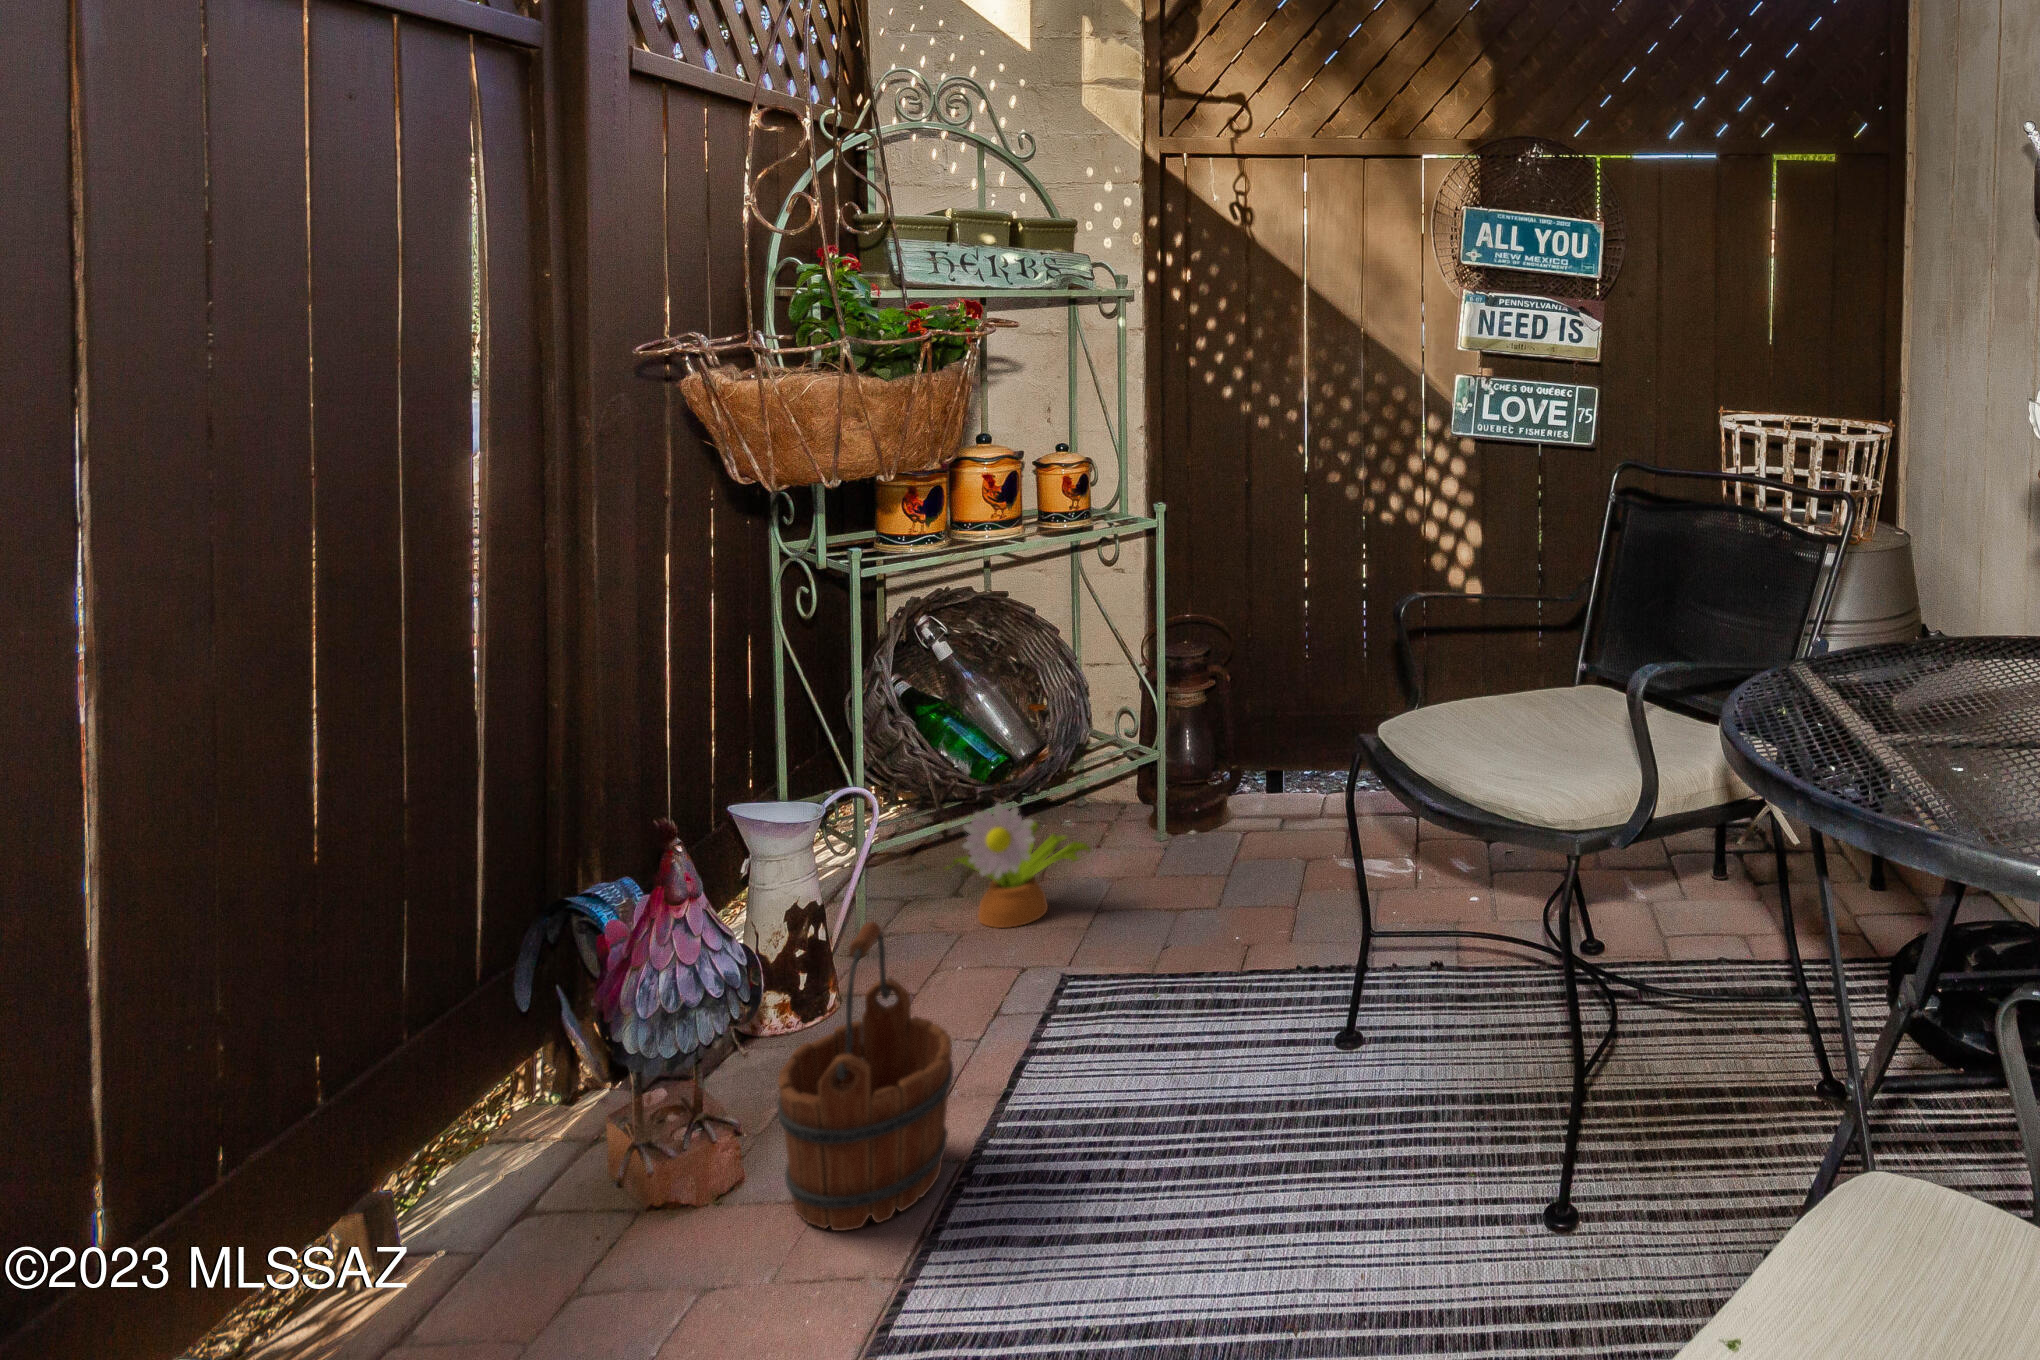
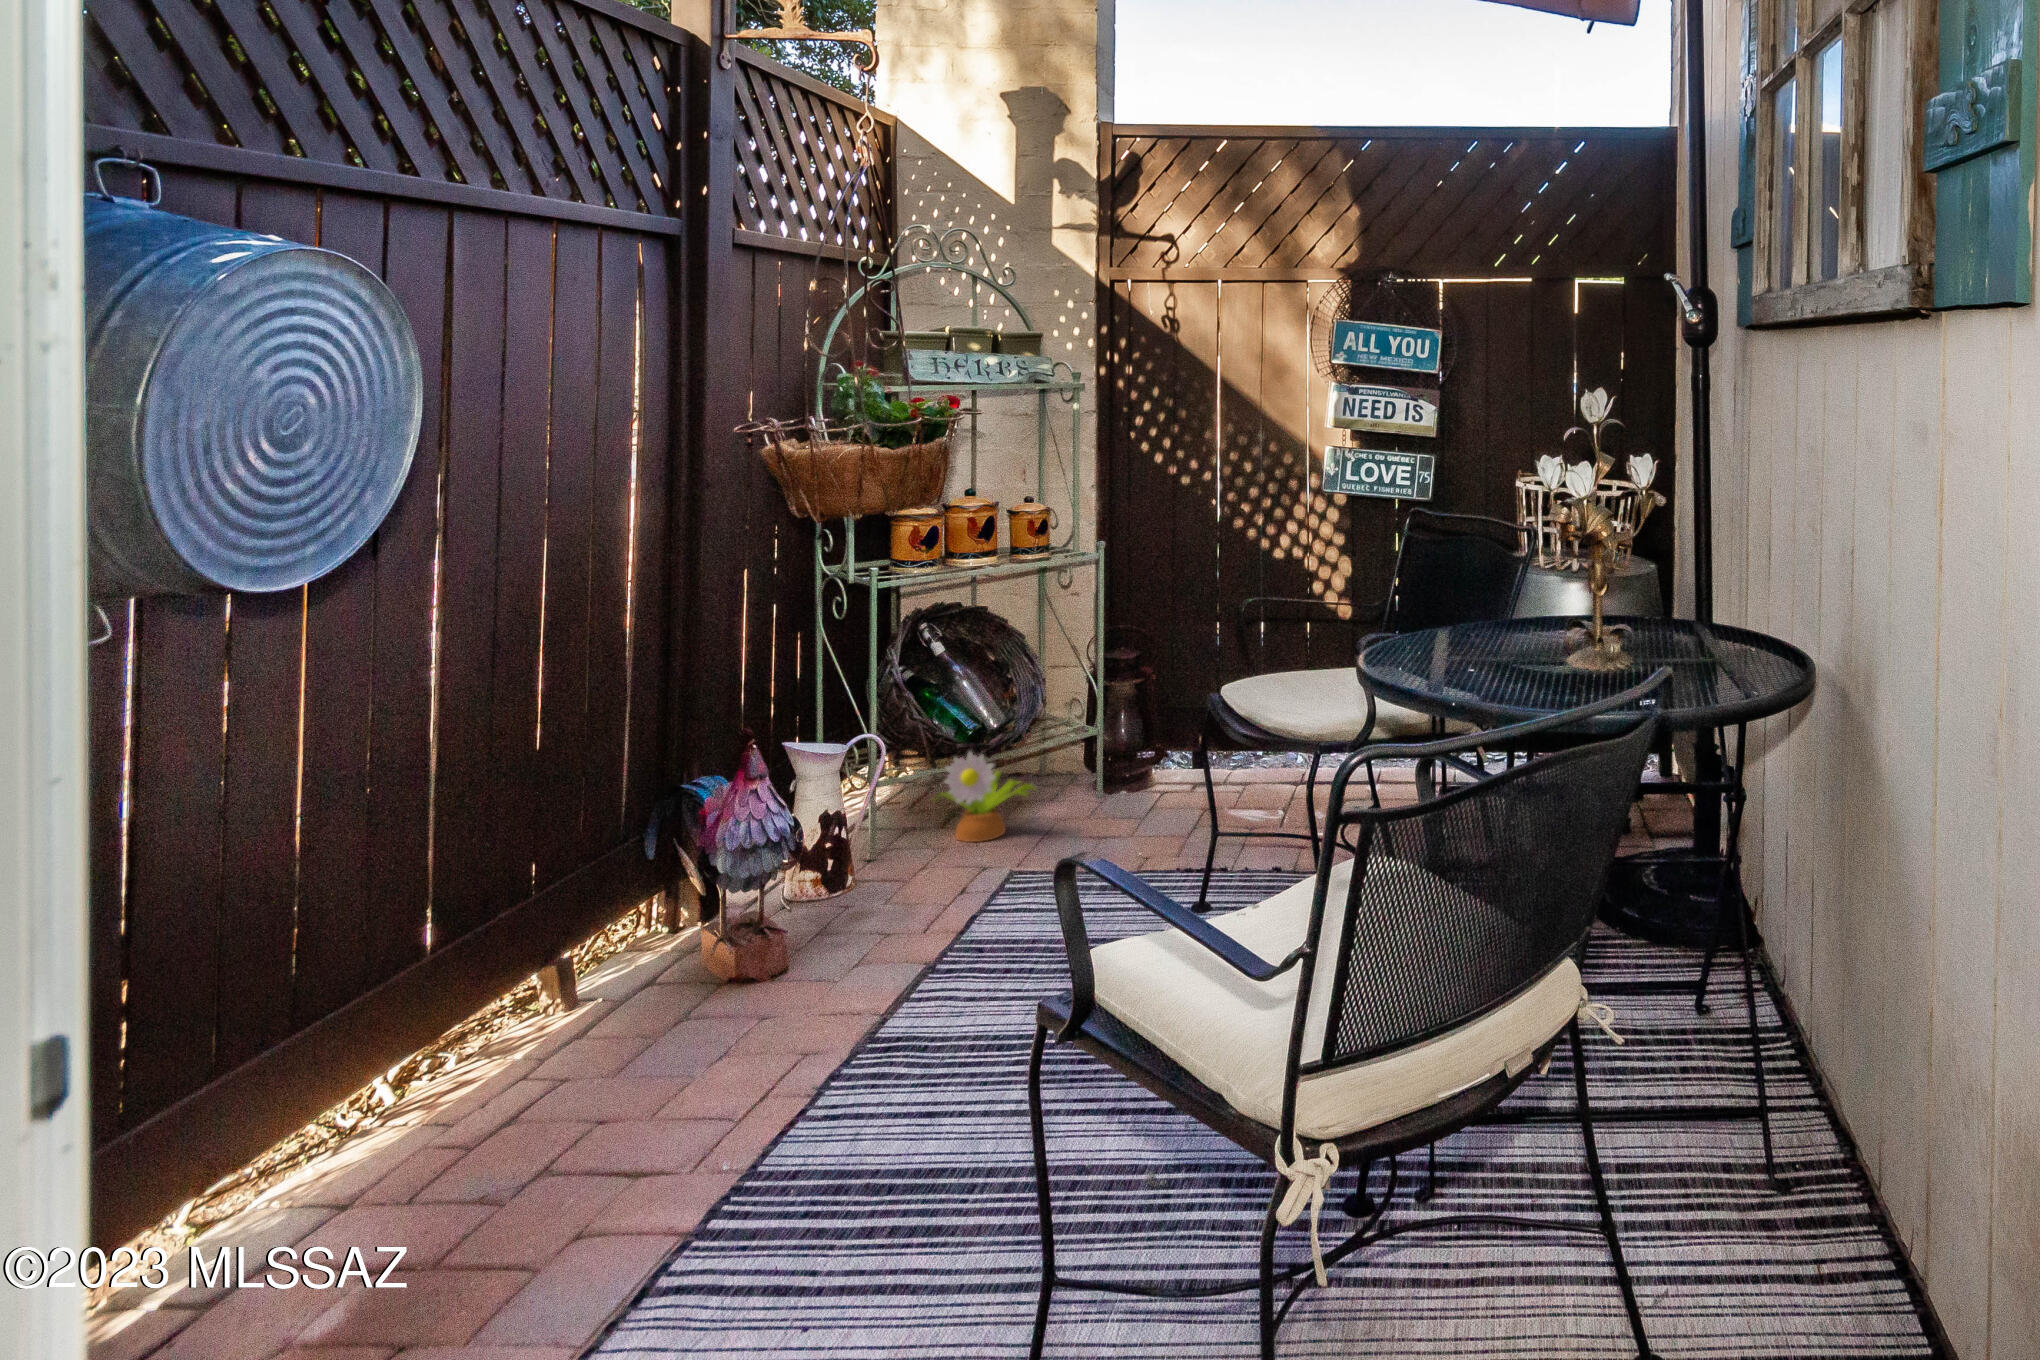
wooden bucket: present [777,922,953,1231] -> none [813,798,924,987]

